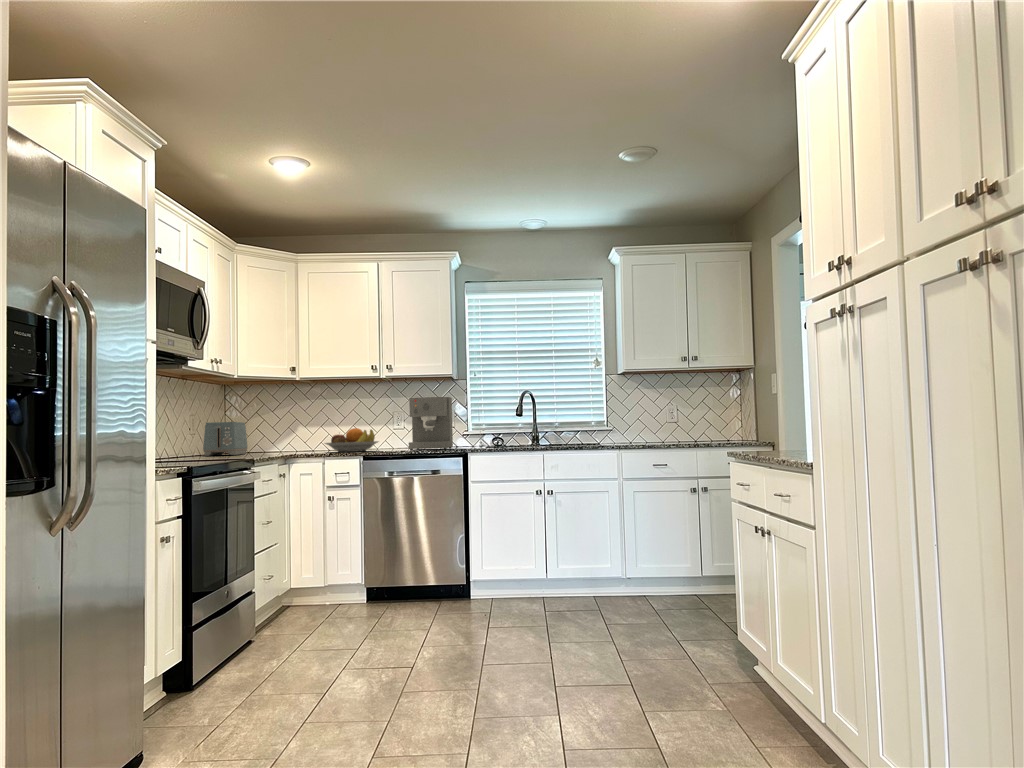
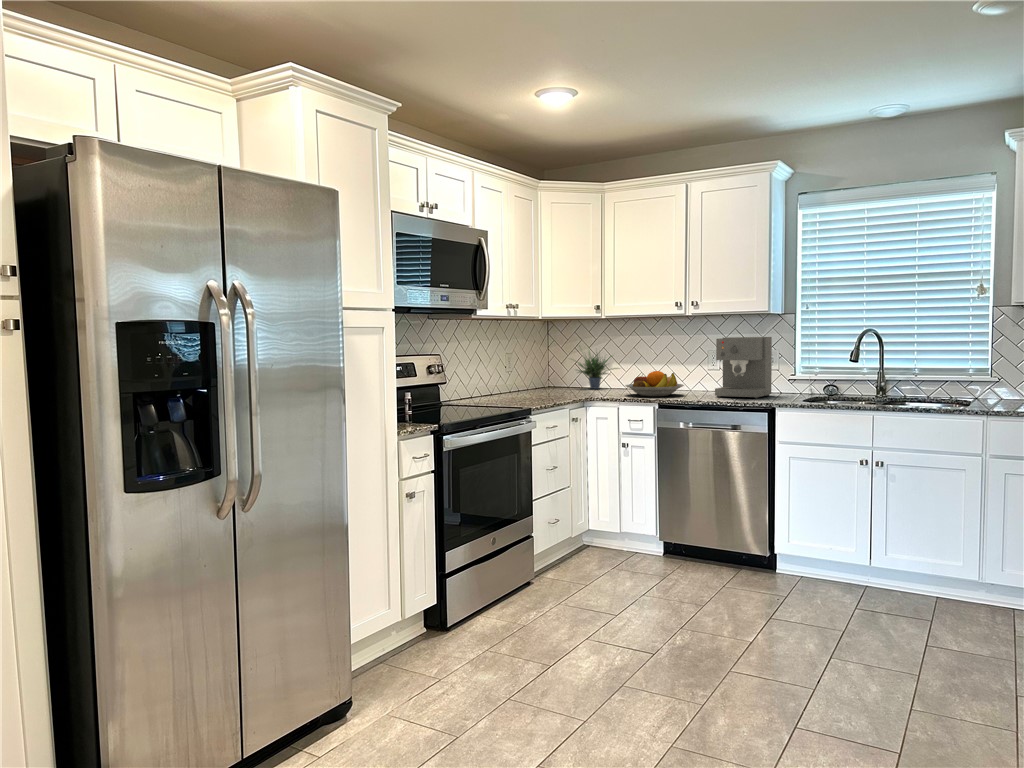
potted plant: none [254,406,309,452] -> present [578,352,618,389]
toaster: present [203,422,247,456] -> none [511,361,557,395]

